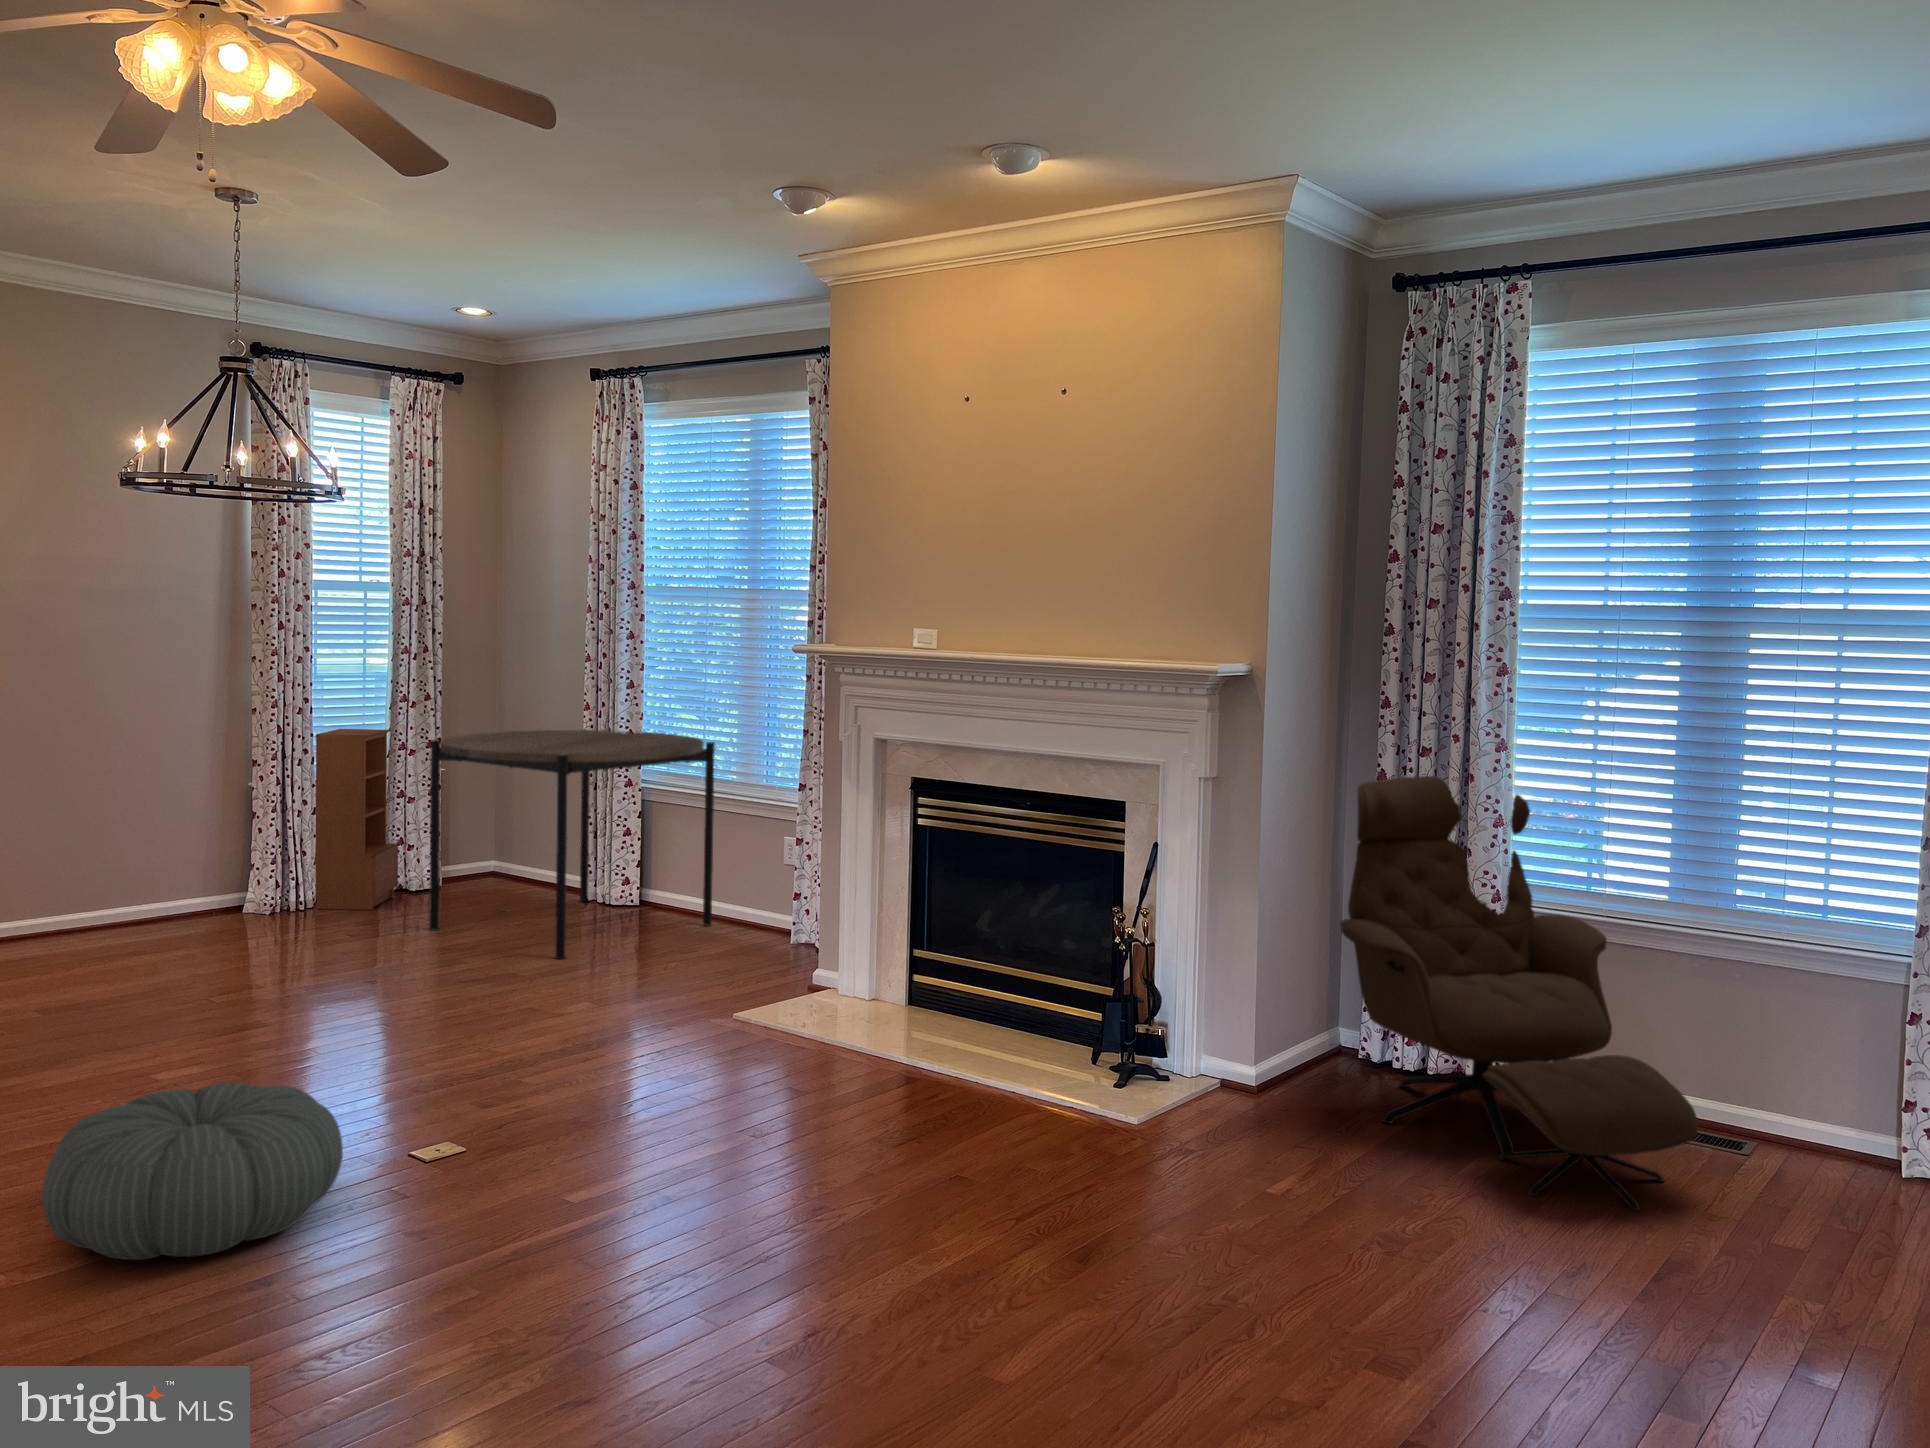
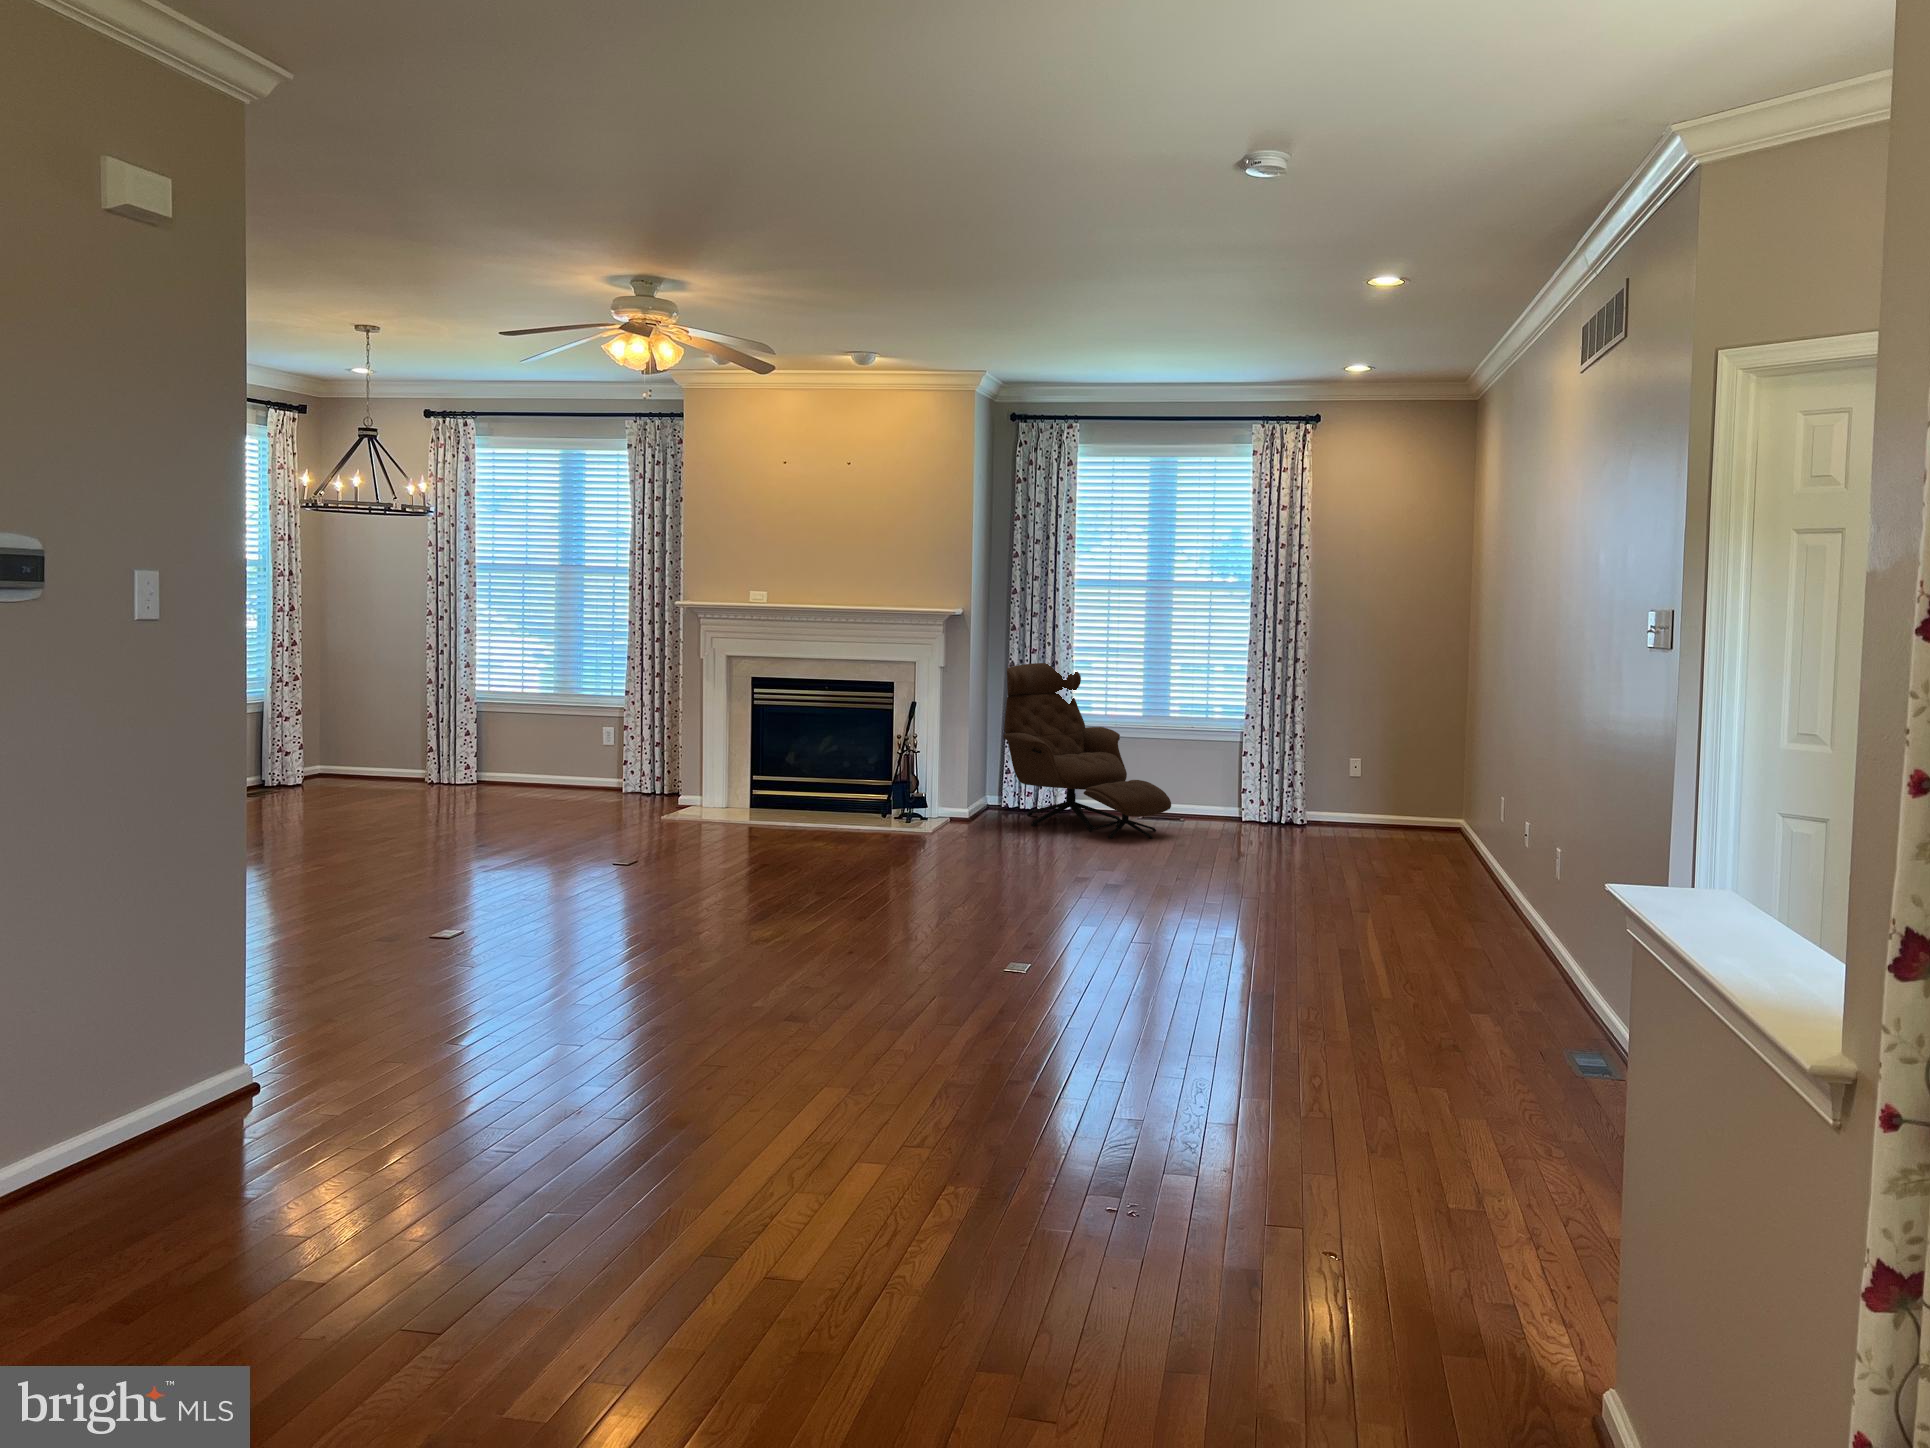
bookcase: present [315,729,398,910] -> none [259,670,309,798]
dining table: present [429,729,715,959] -> none [374,665,564,807]
pouf: present [42,1082,343,1260] -> none [469,832,610,906]

